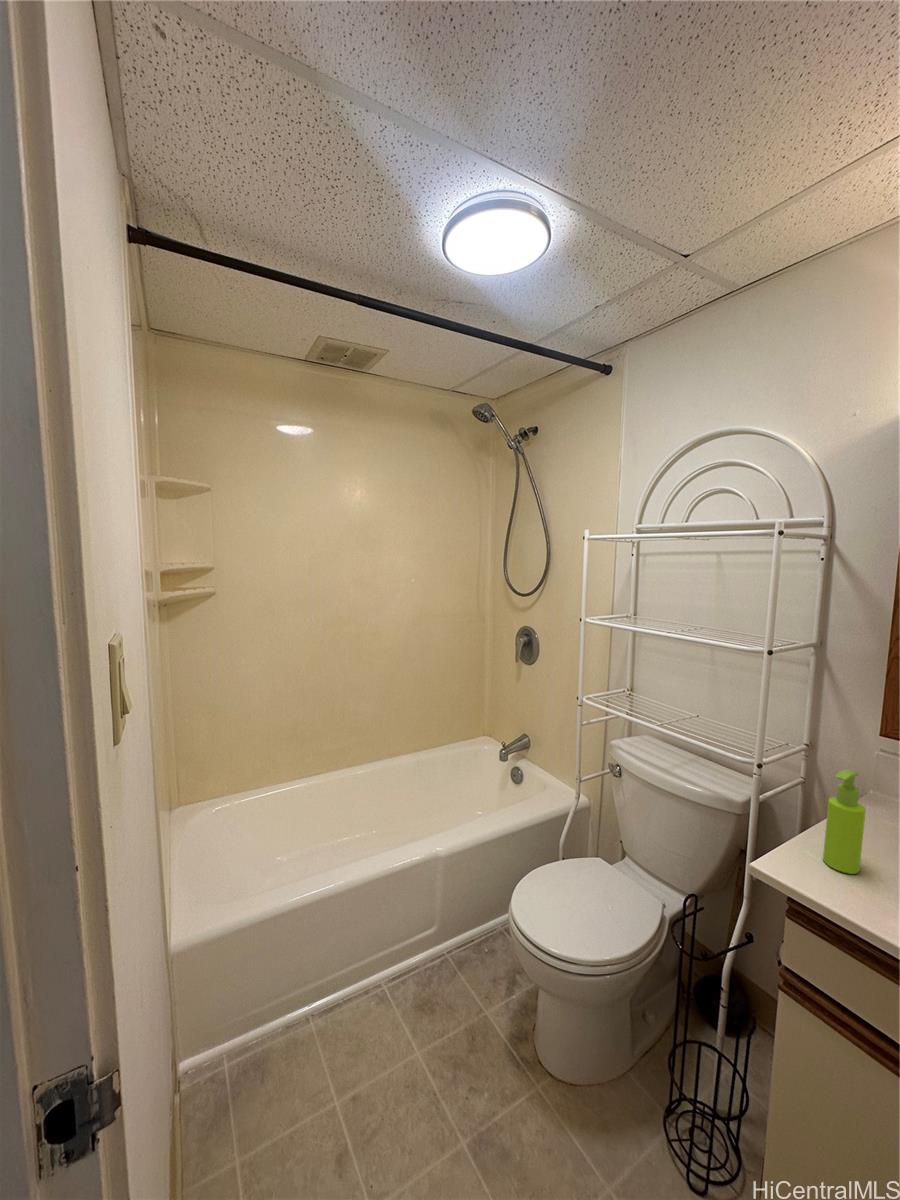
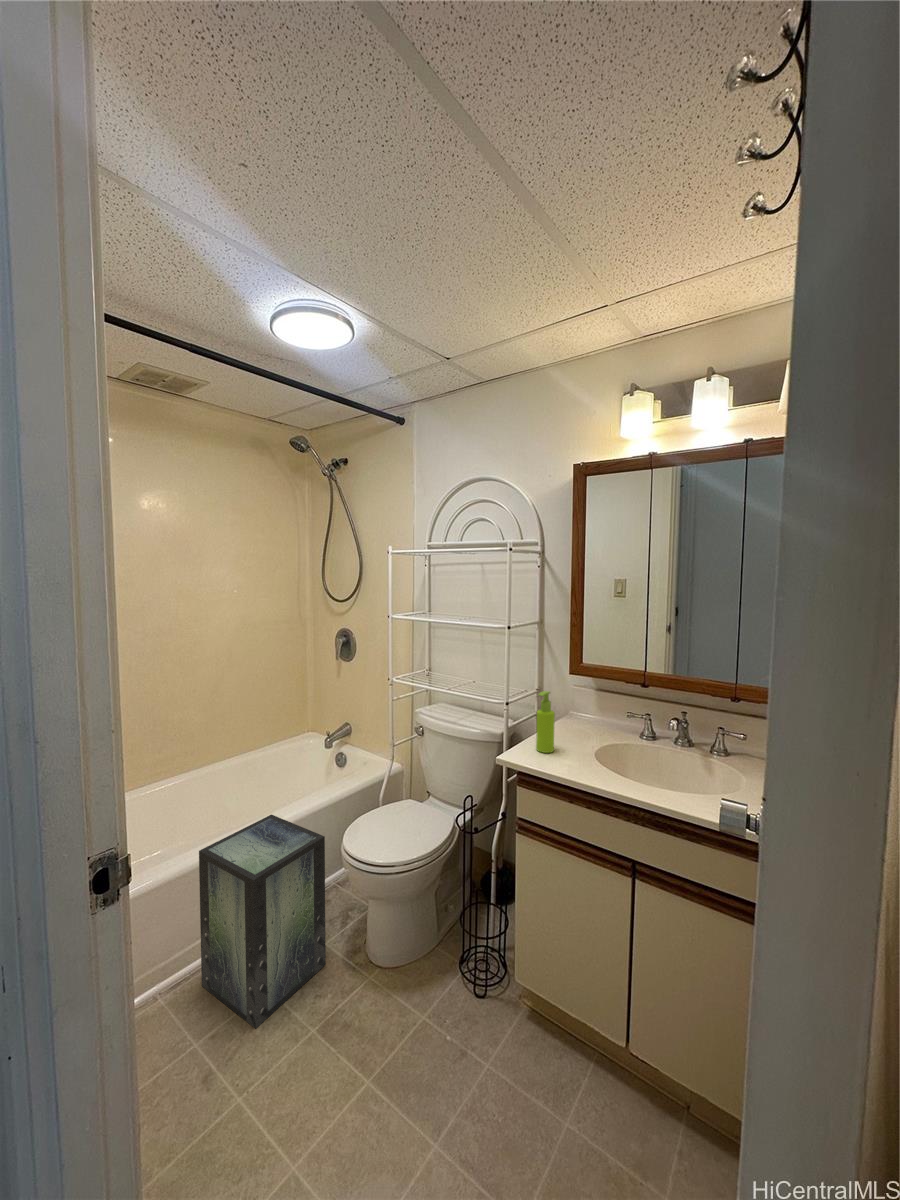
storage box: none [354,843,491,1107] -> present [199,815,326,1029]

